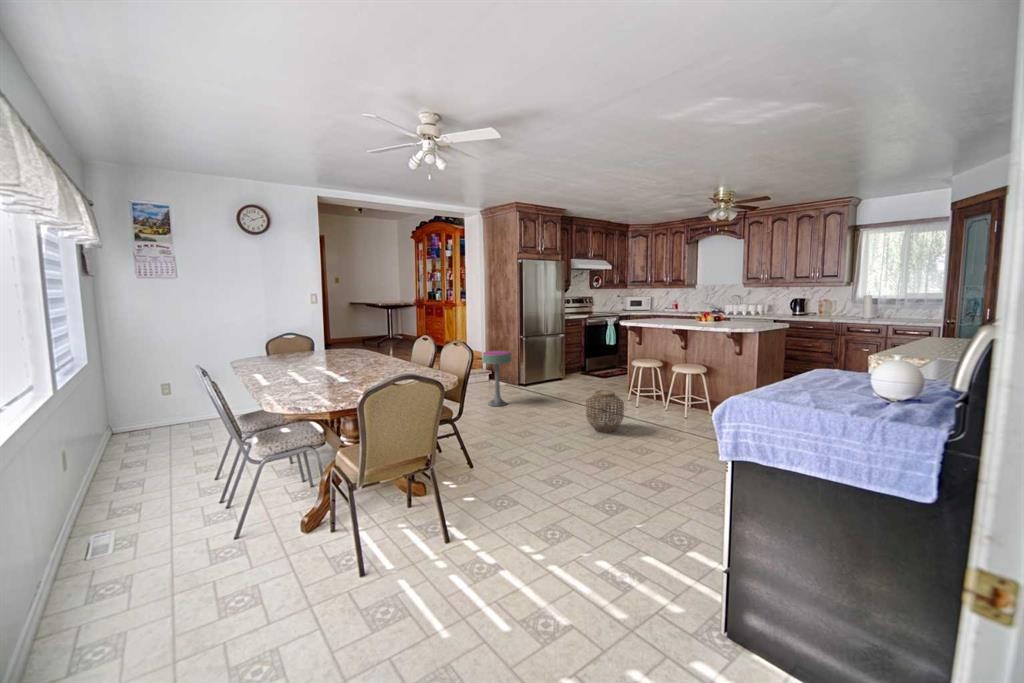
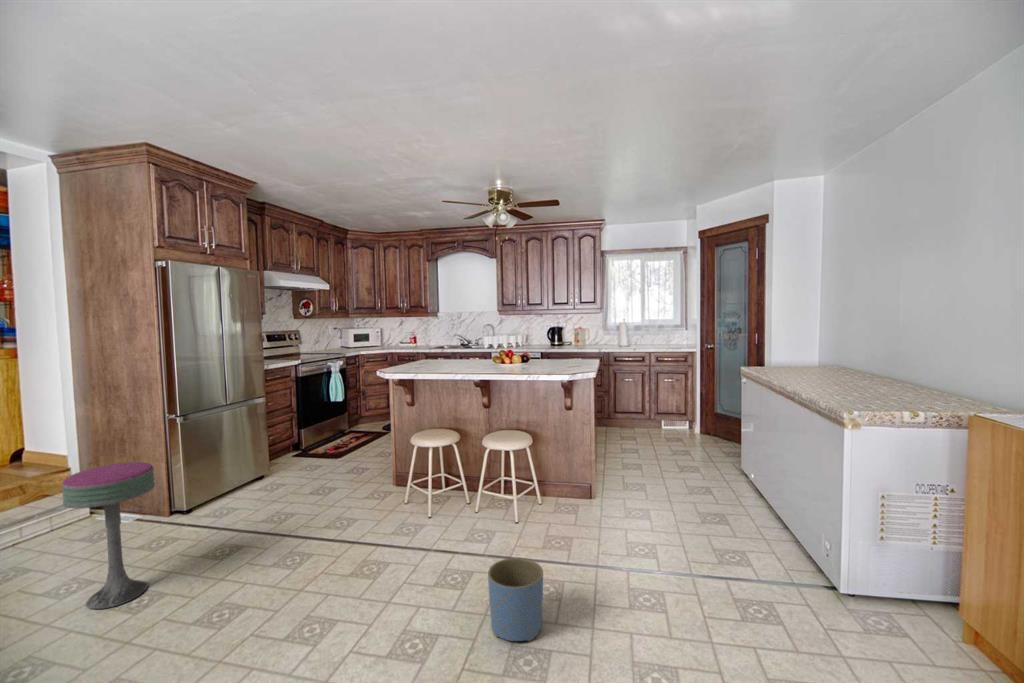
woven basket: present [586,390,624,432] -> none [367,520,445,616]
planter: none [635,414,664,450] -> present [488,558,543,641]

